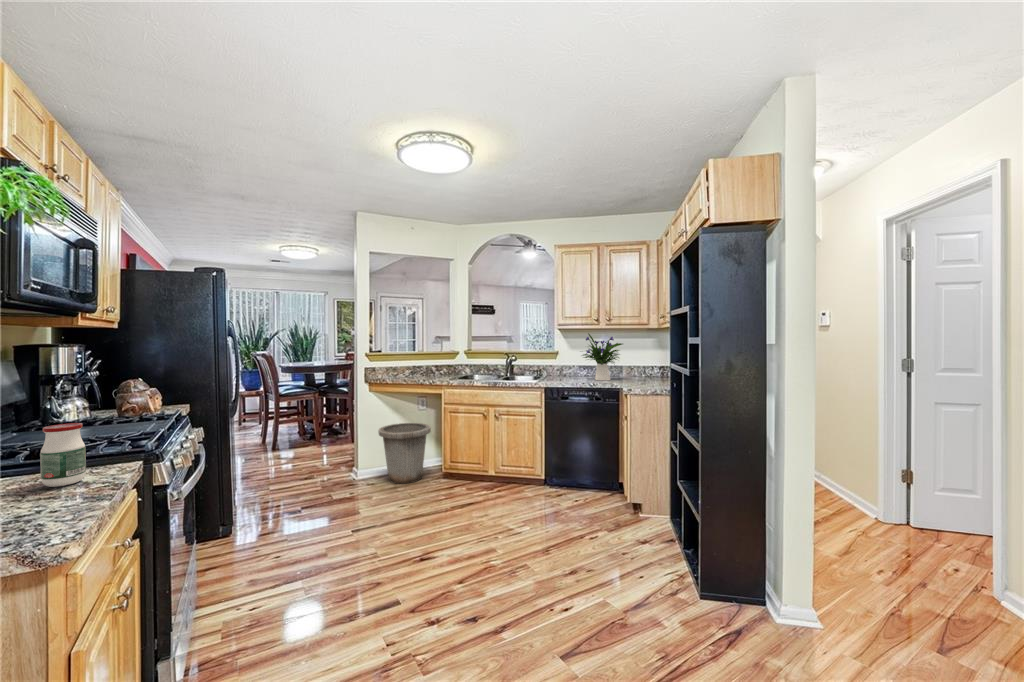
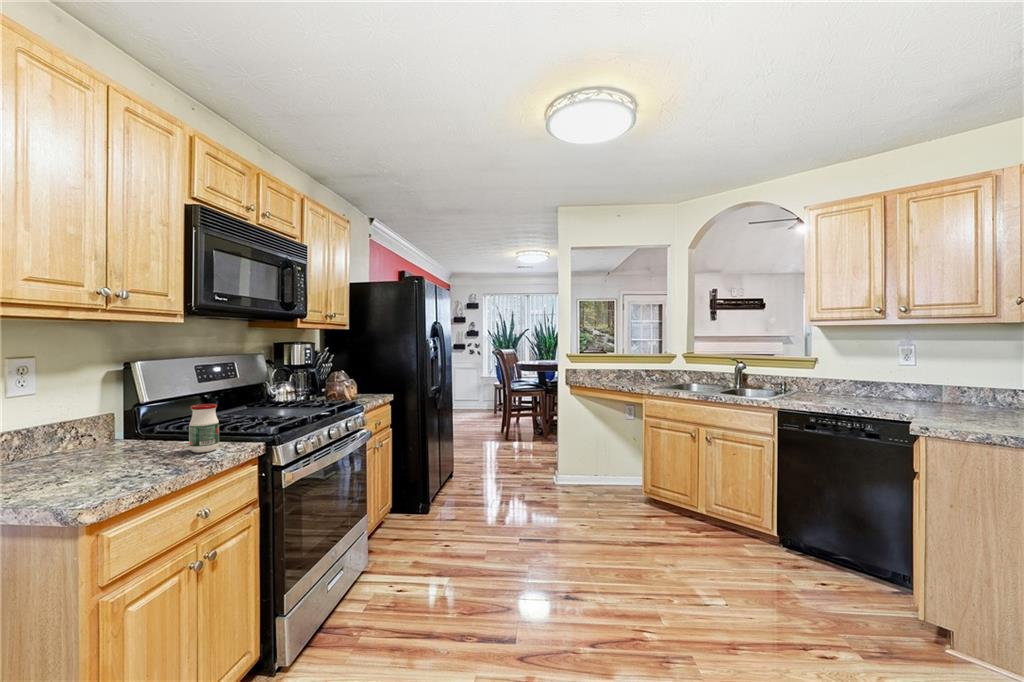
flower arrangement: present [583,333,622,380] -> none [847,331,940,408]
trash can: present [378,423,431,484] -> none [574,432,632,501]

